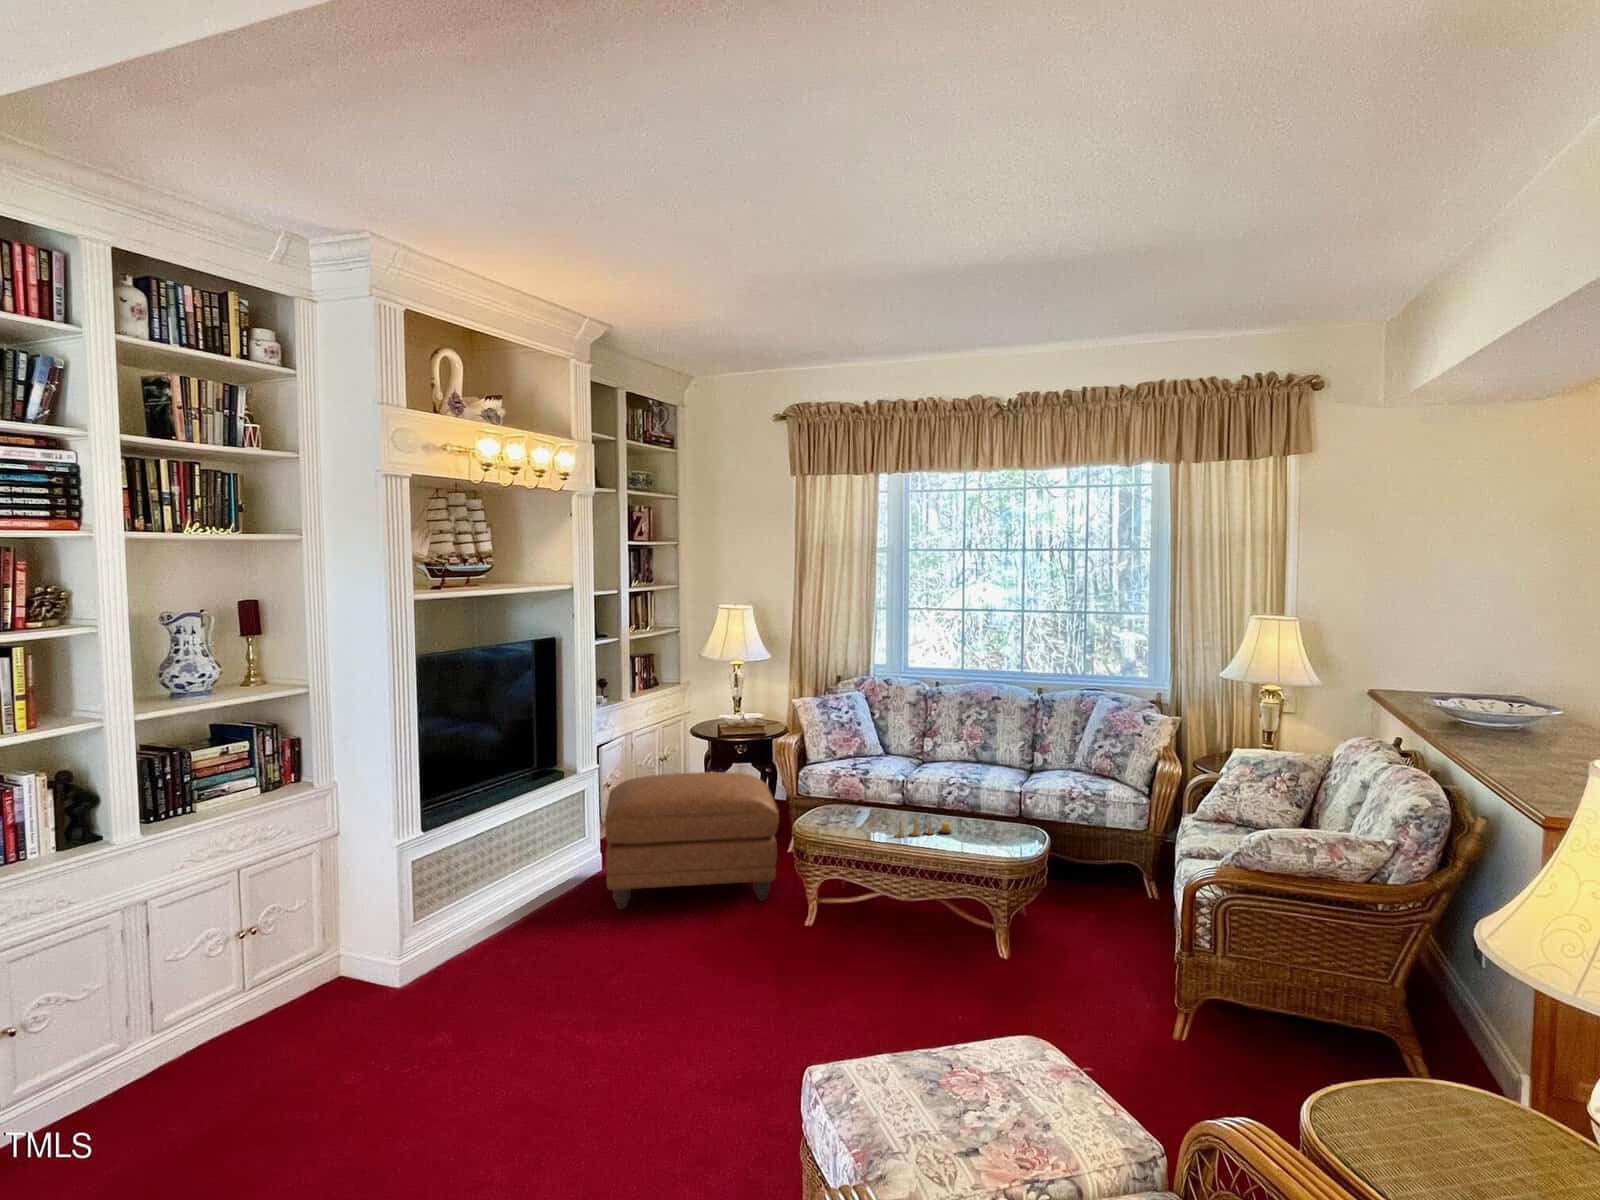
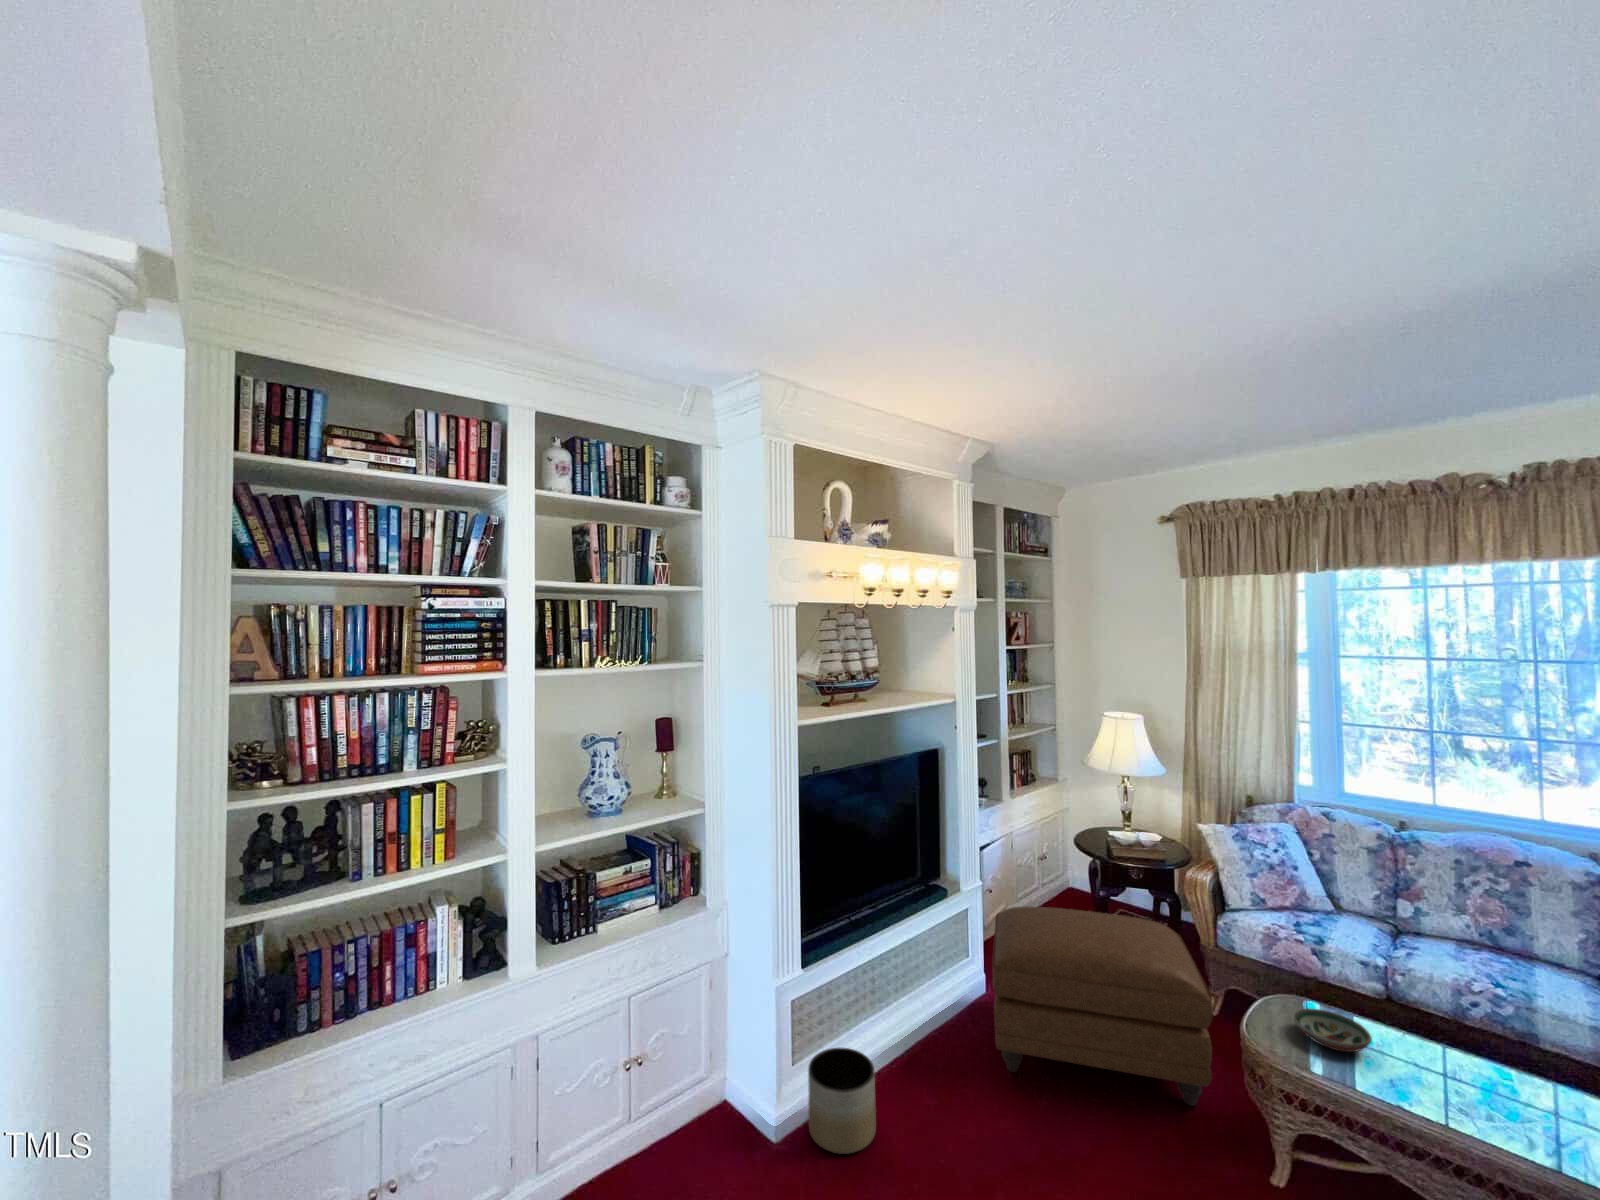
decorative bowl: none [831,805,877,826] -> present [1293,1008,1372,1052]
candle: present [895,818,952,838] -> none [1416,1068,1525,1108]
planter: none [431,901,497,980] -> present [808,1048,876,1154]

